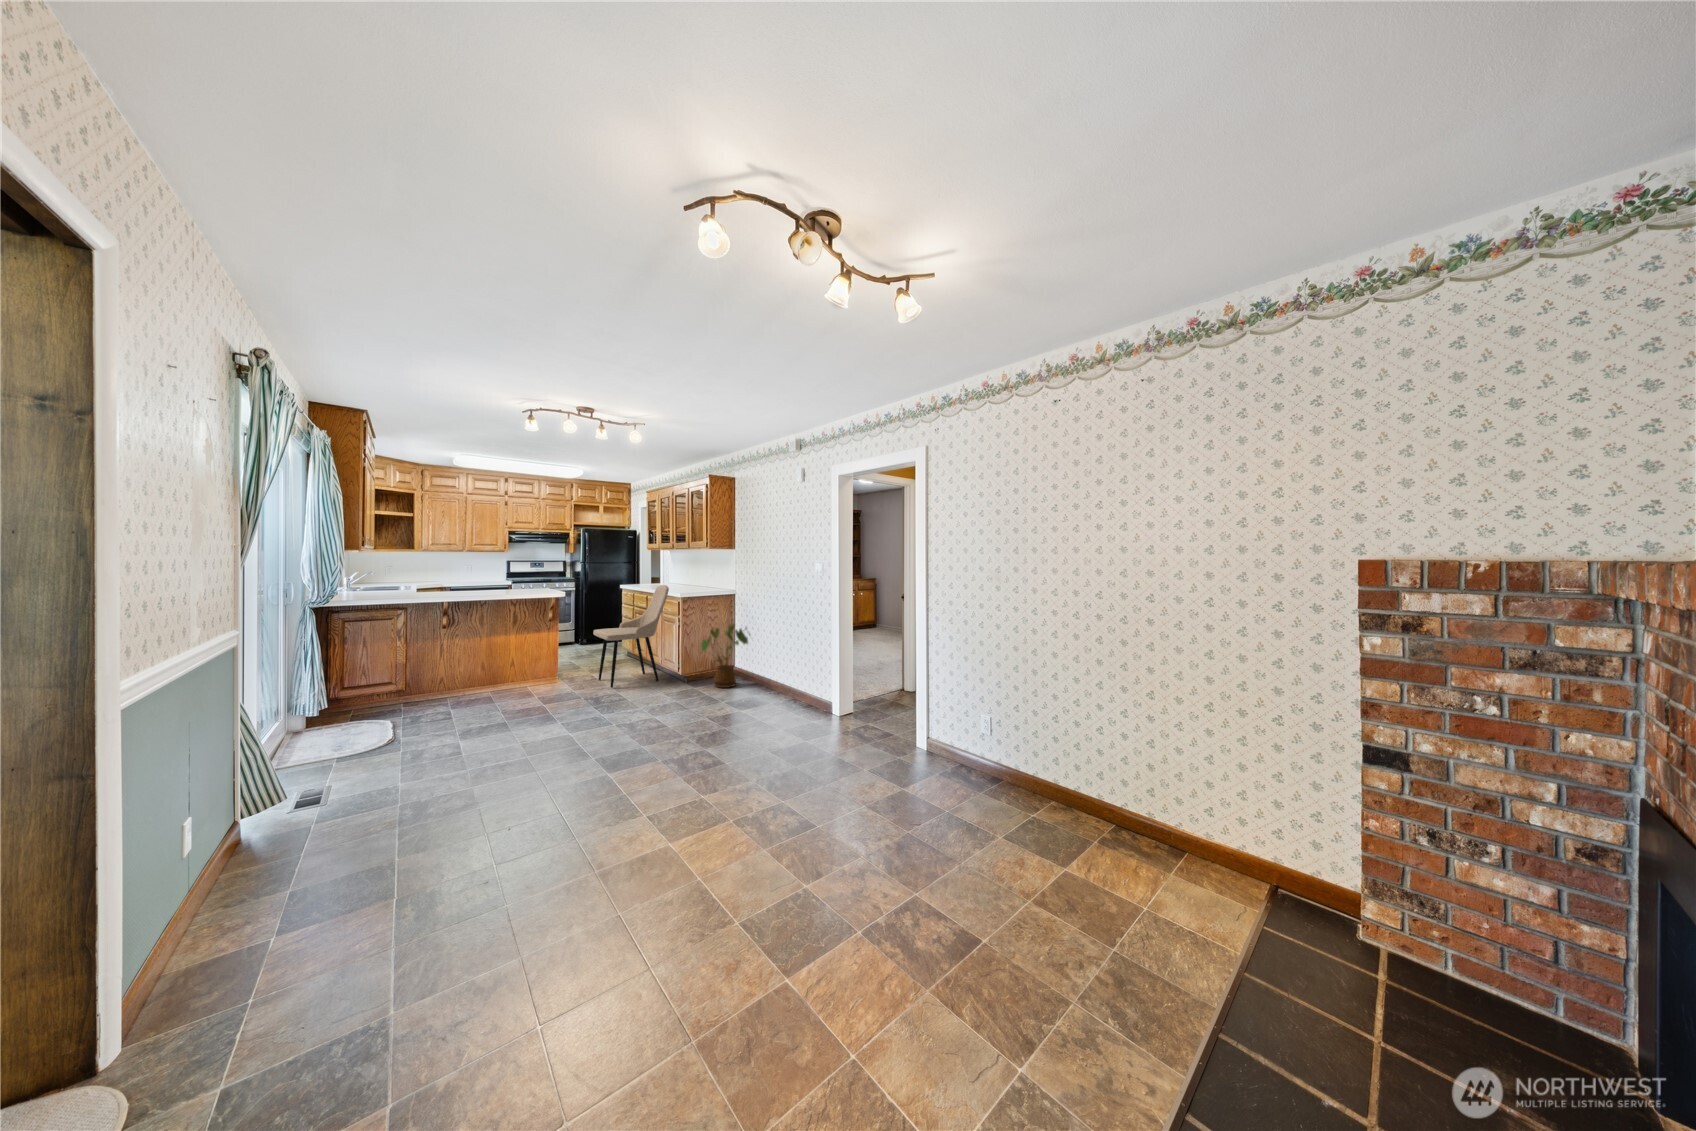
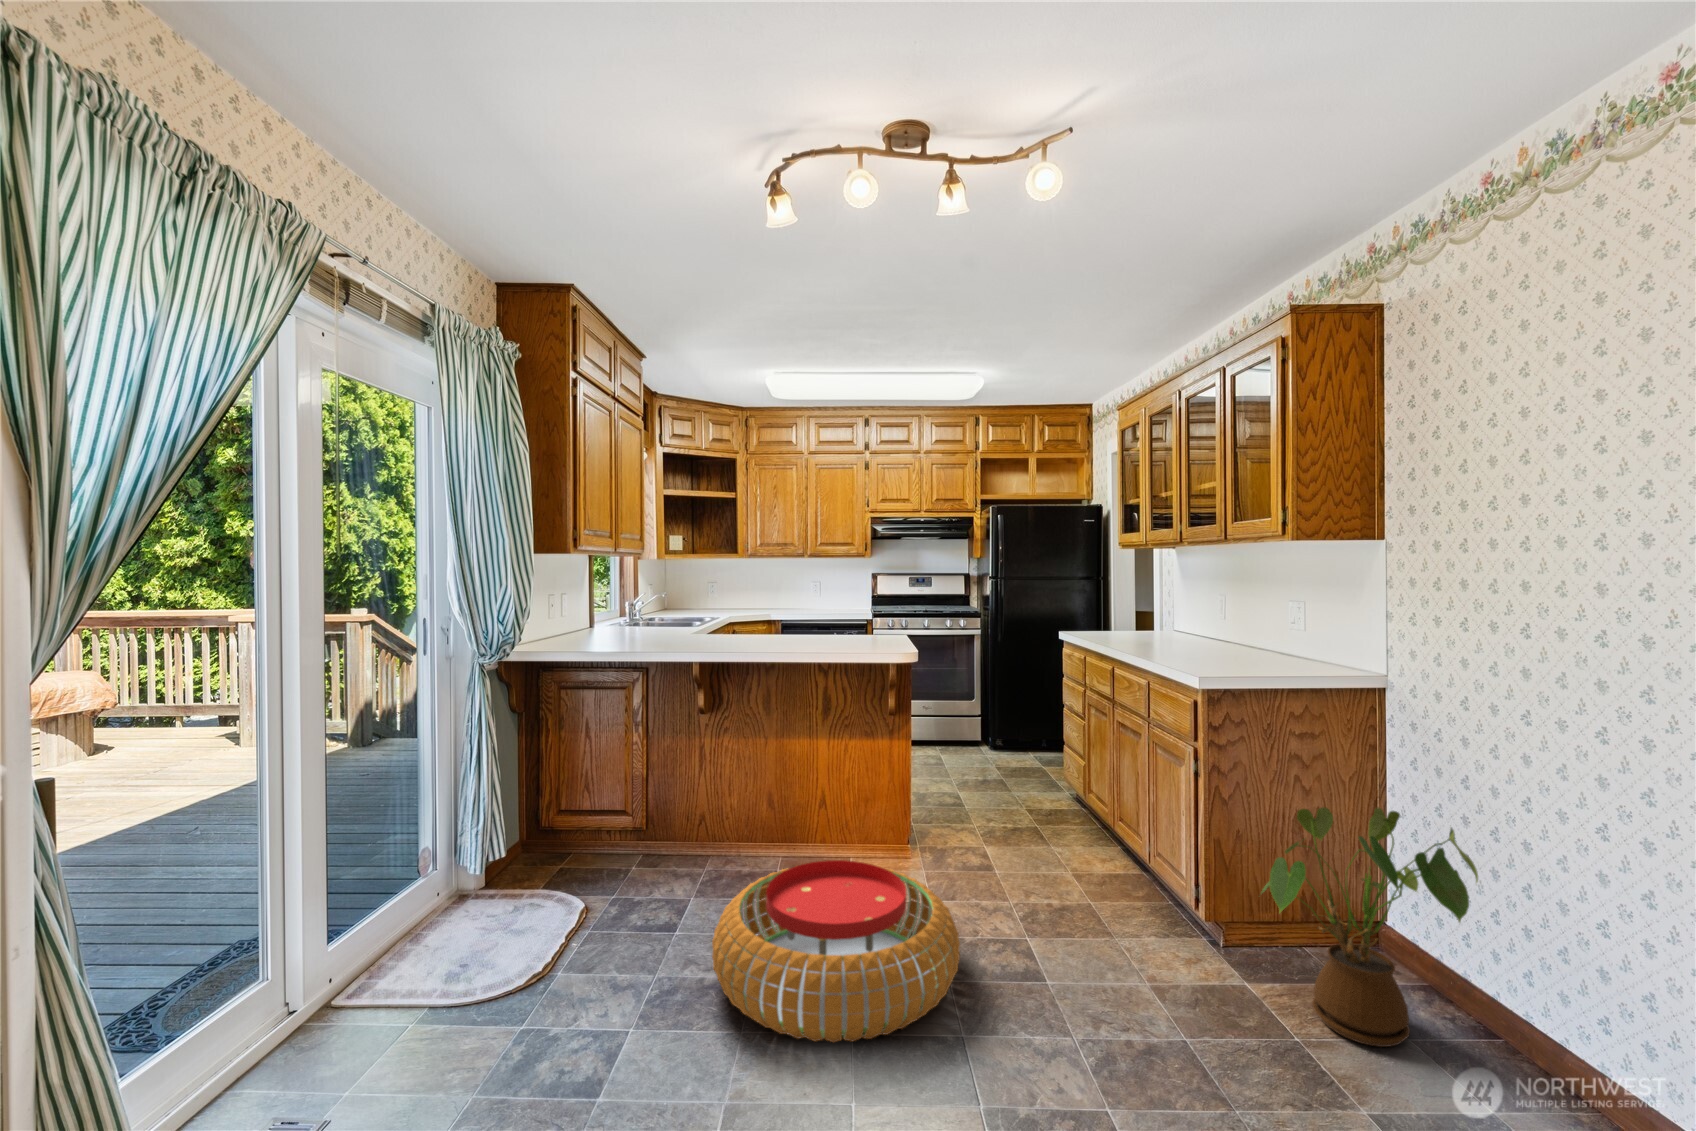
dining chair: present [593,585,669,688] -> none [972,643,1161,919]
pouf: none [500,670,604,720] -> present [712,860,960,1042]

